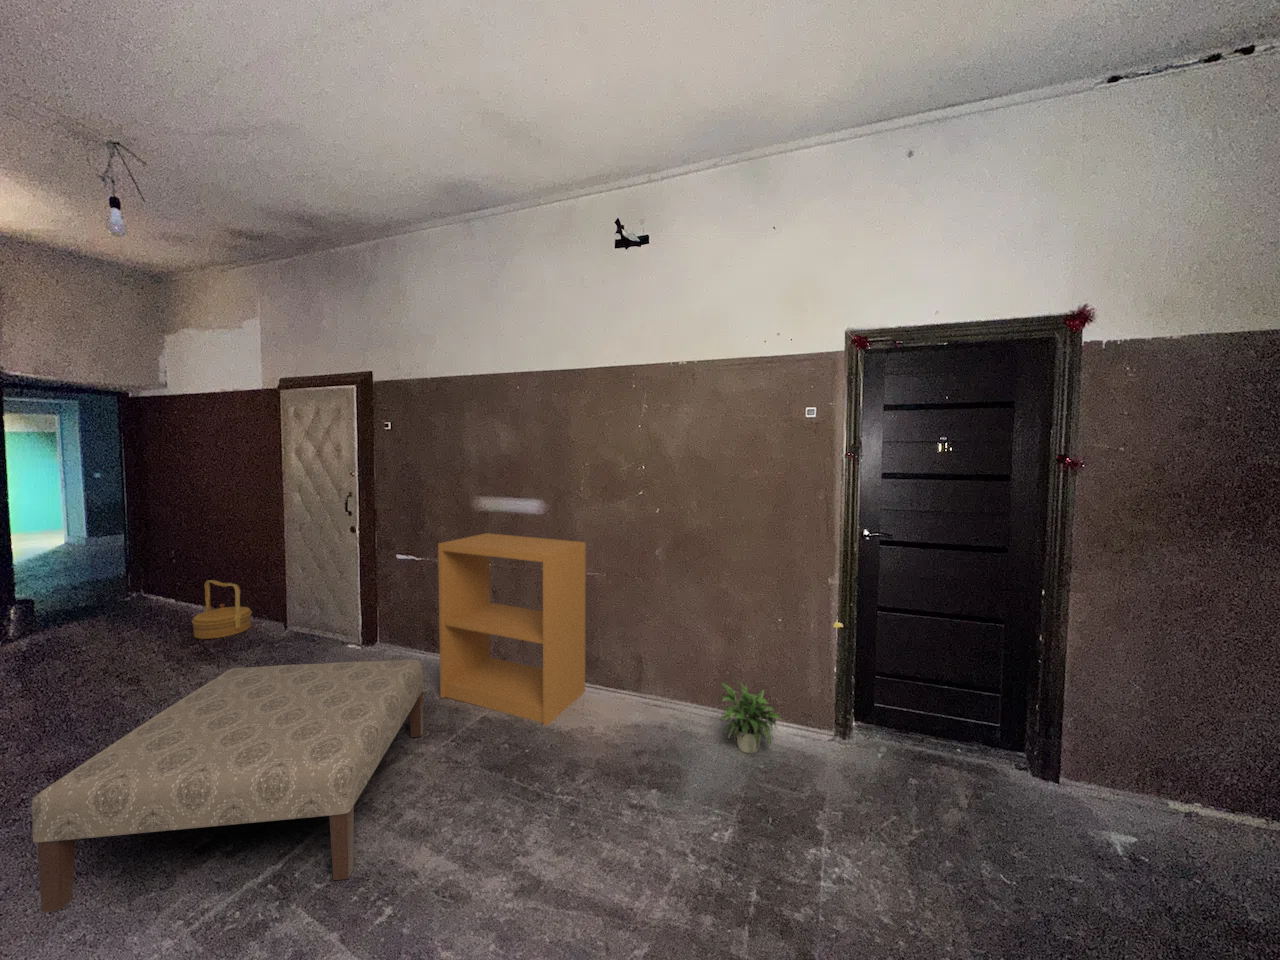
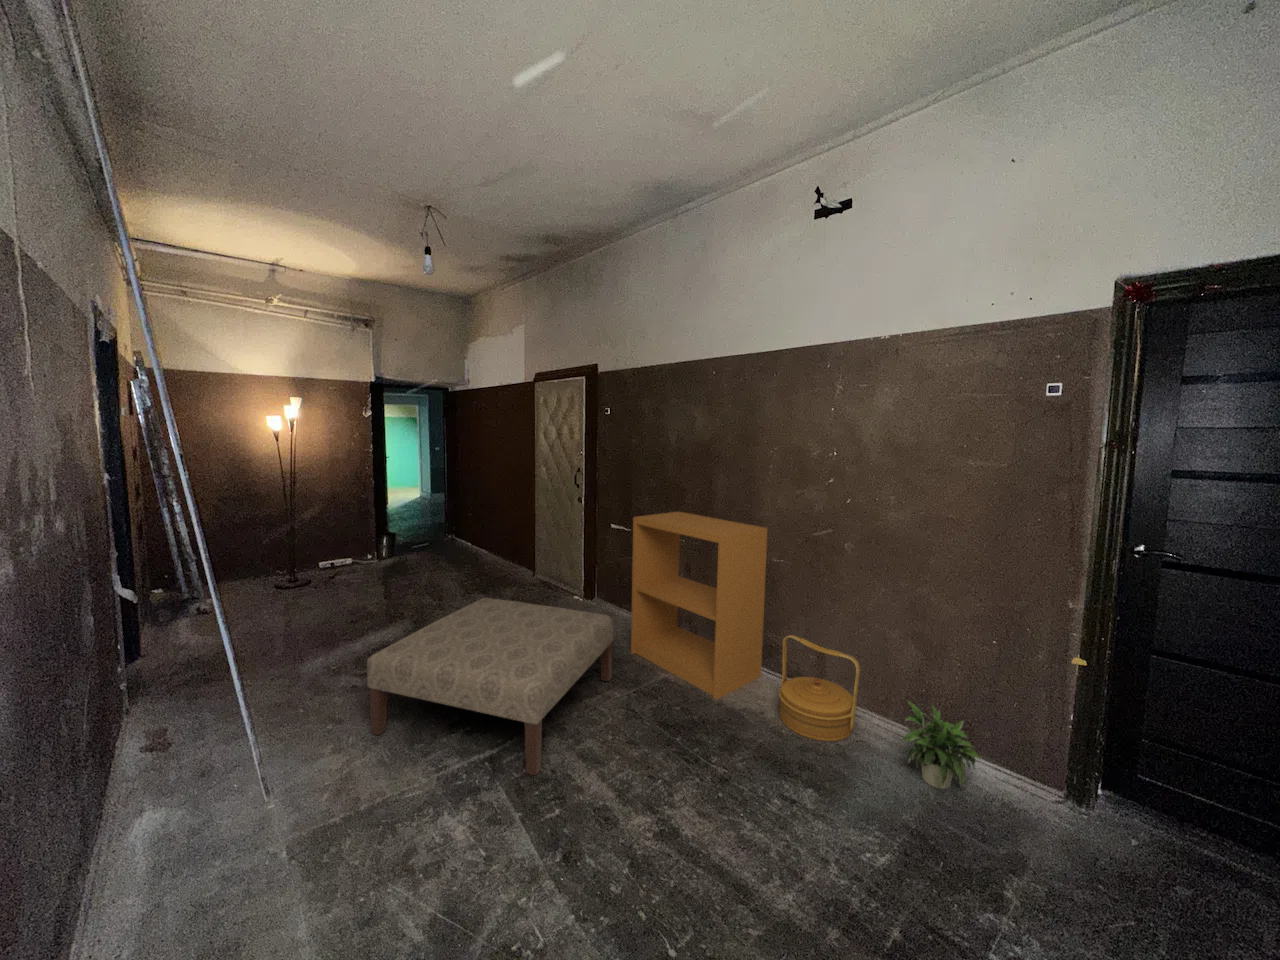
woven basket: present [192,580,252,639] -> present [779,635,861,741]

